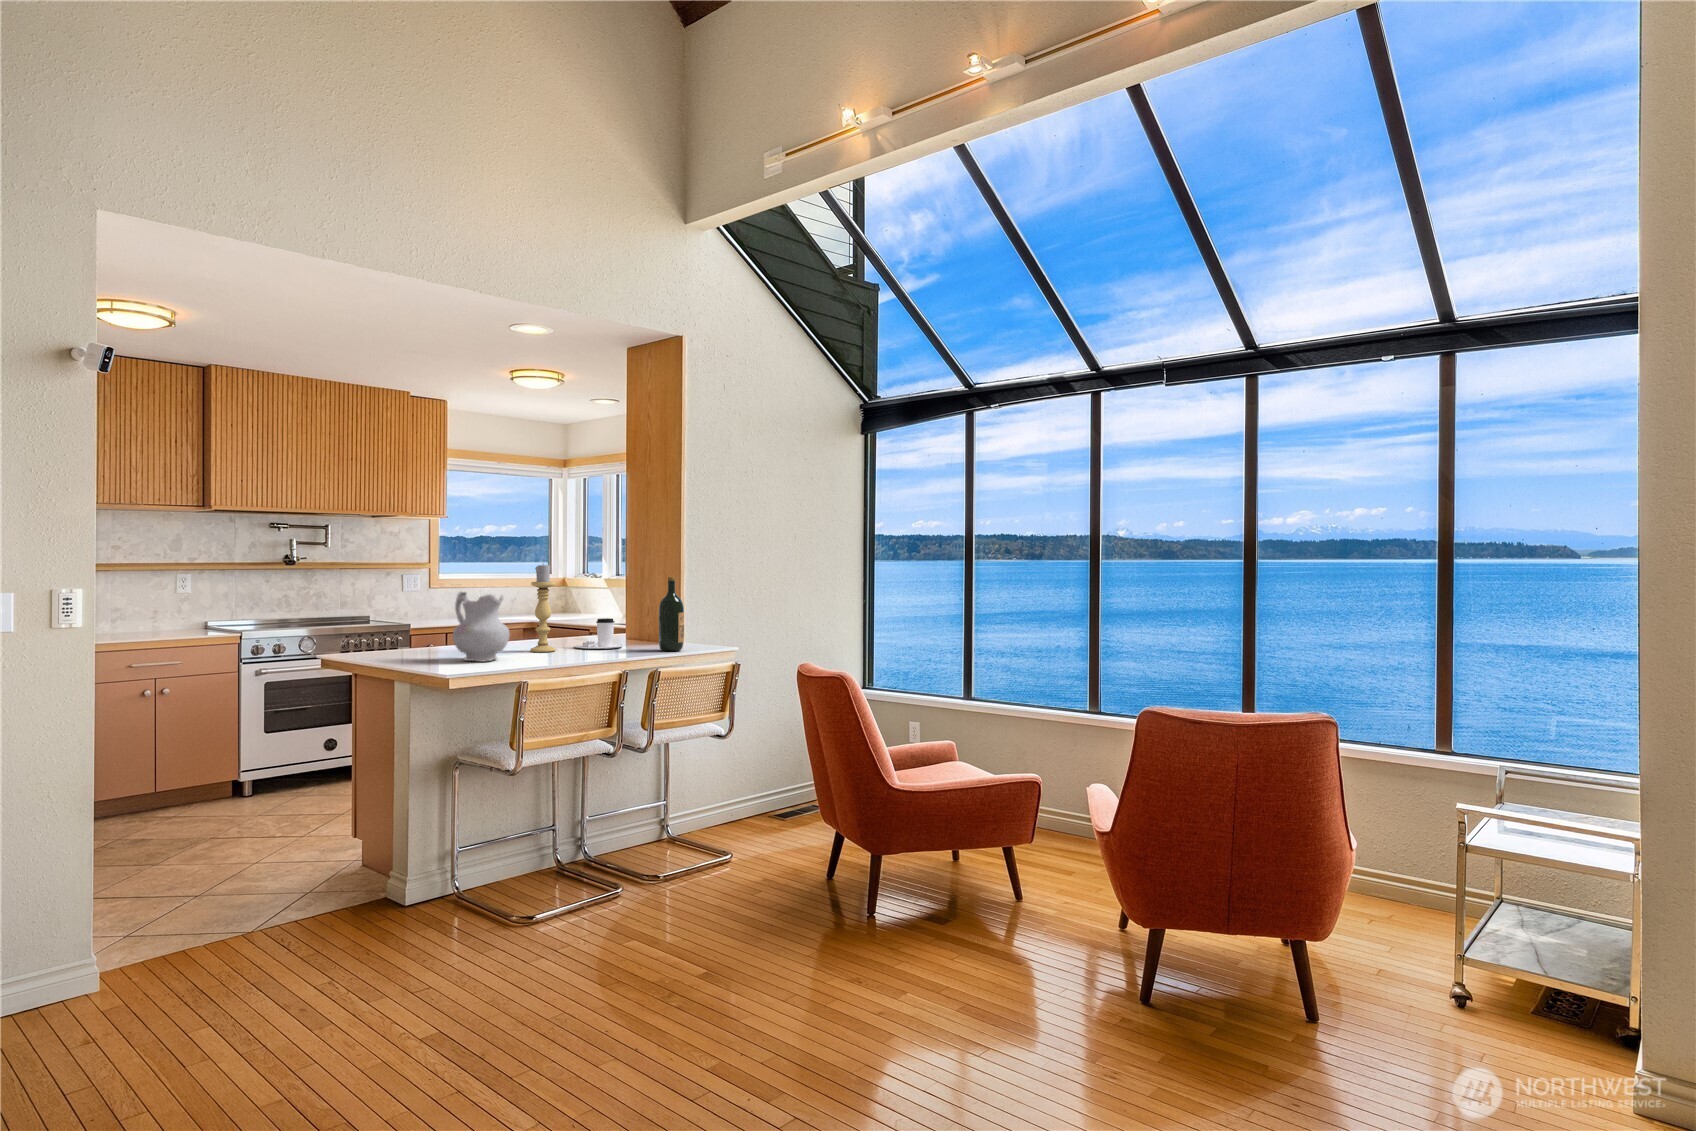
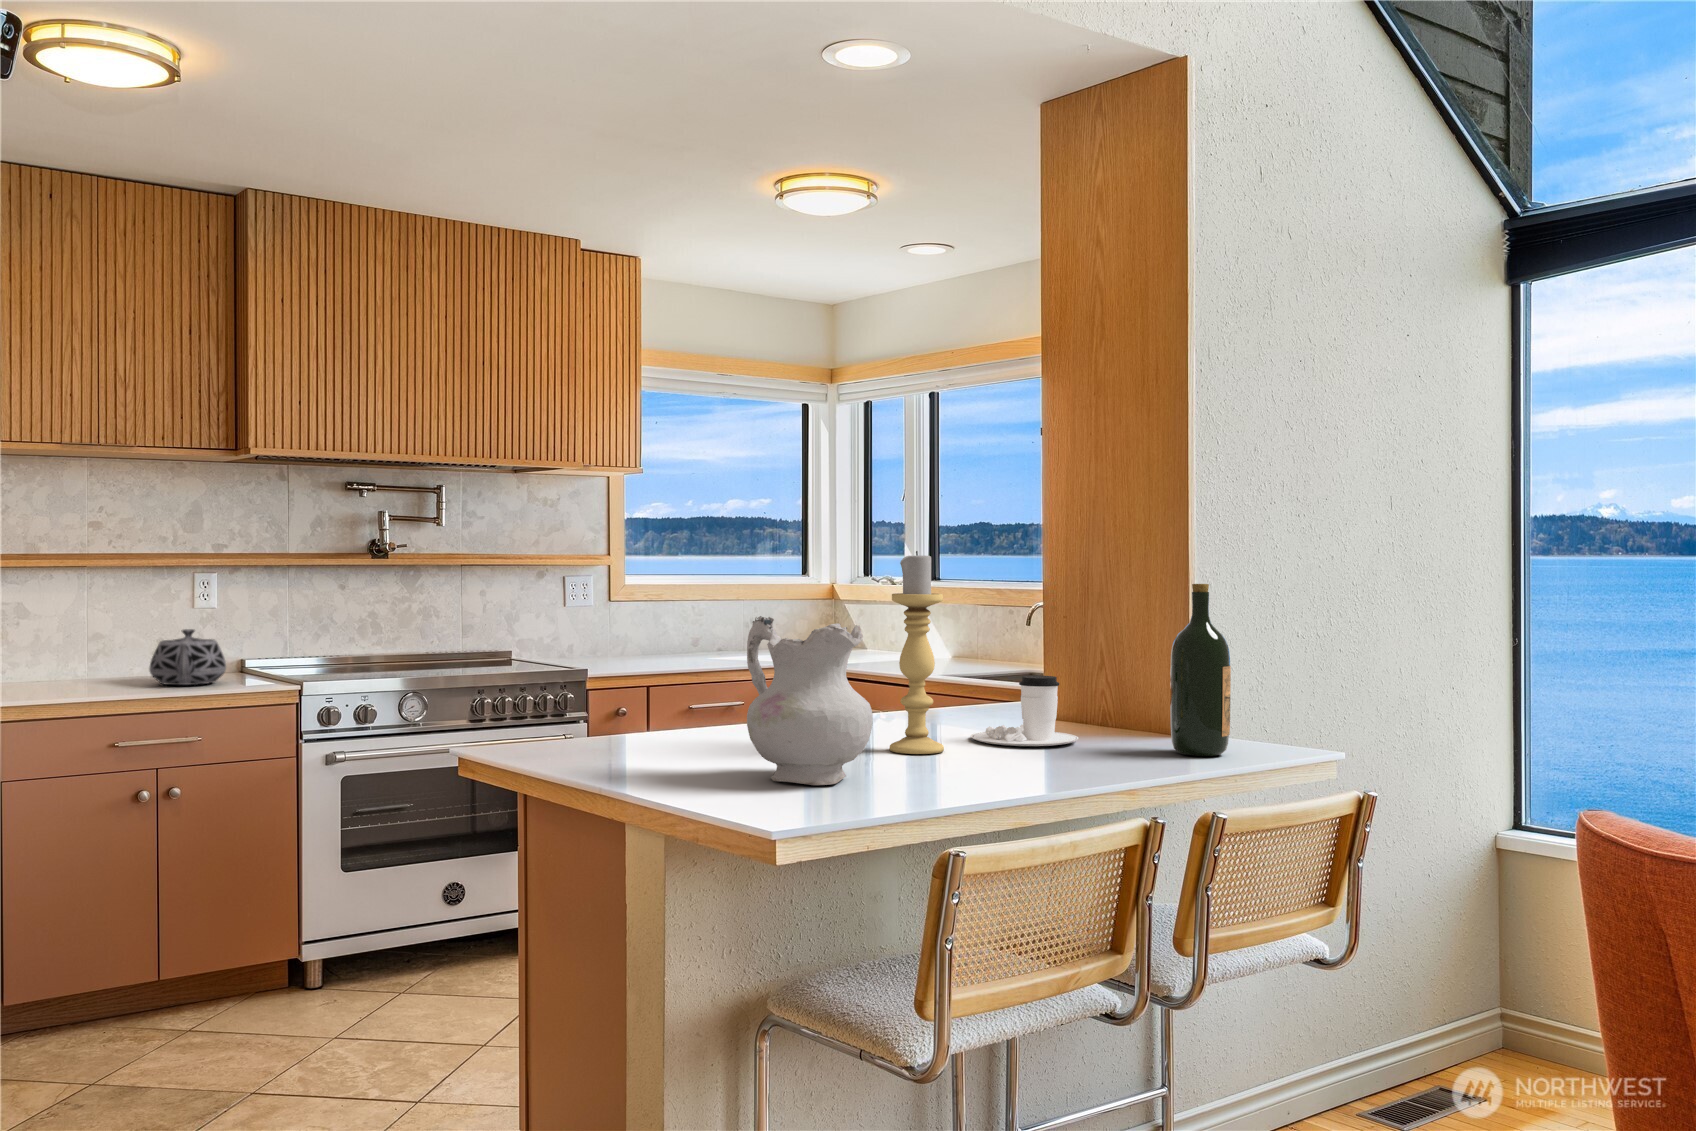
teapot: none [149,604,196,634] -> present [149,629,226,685]

